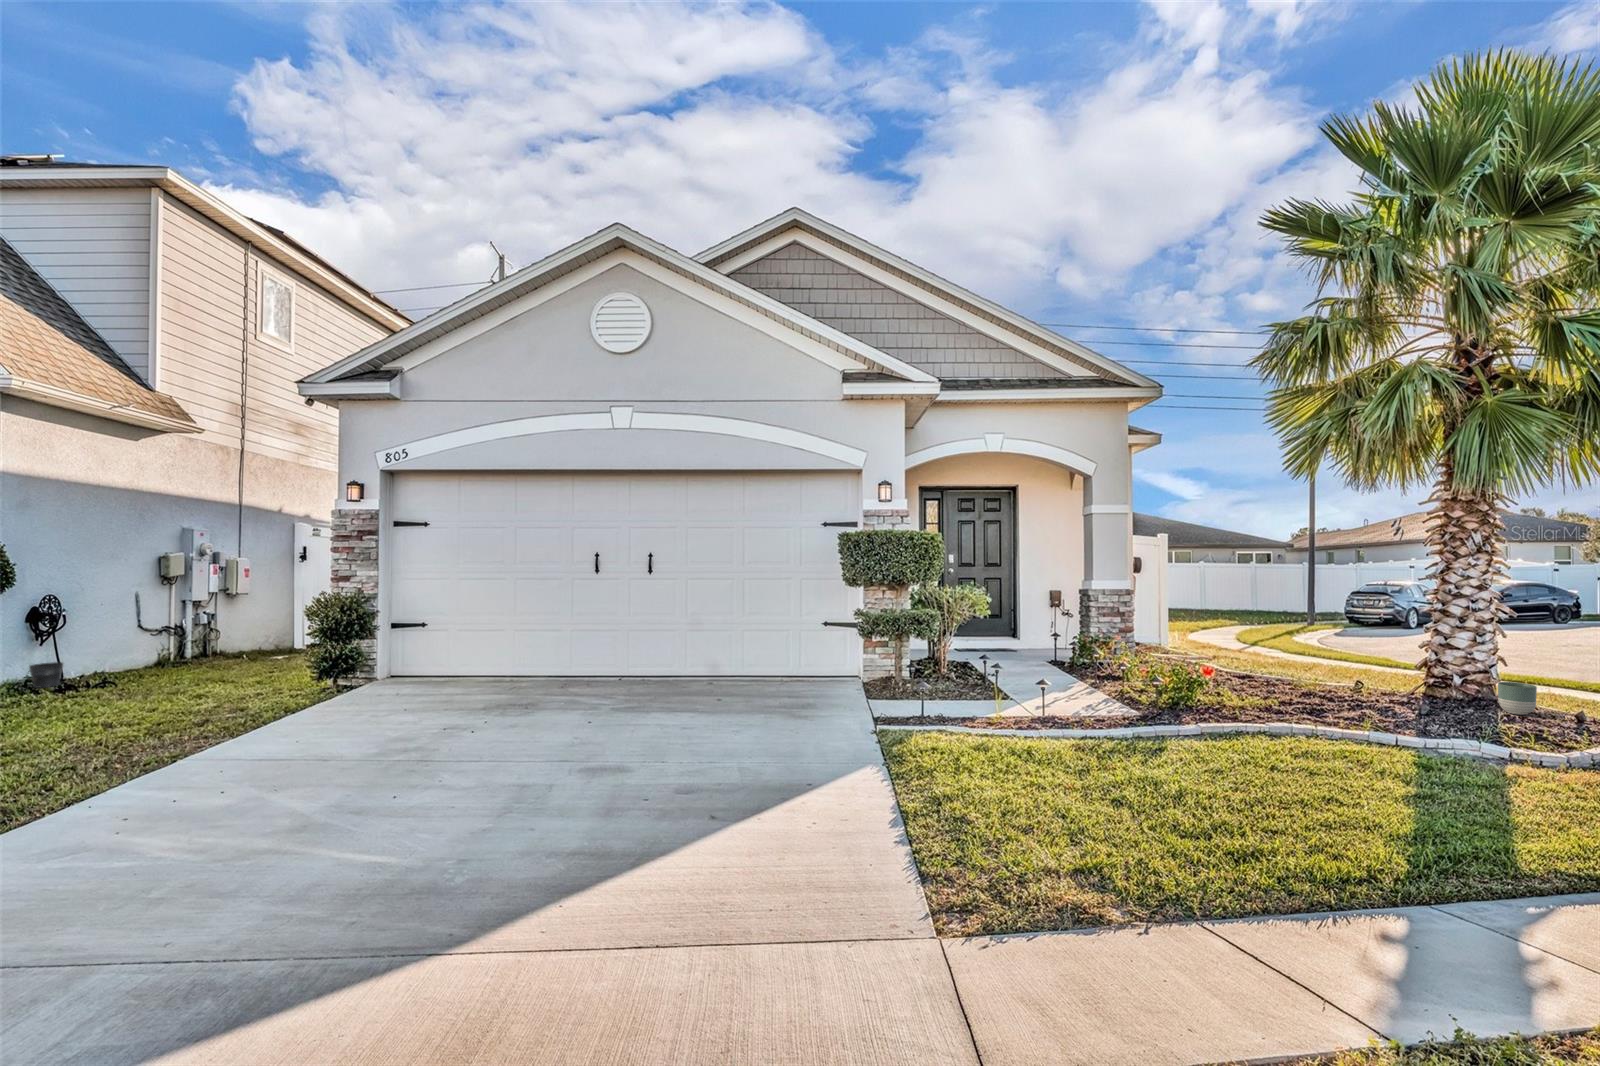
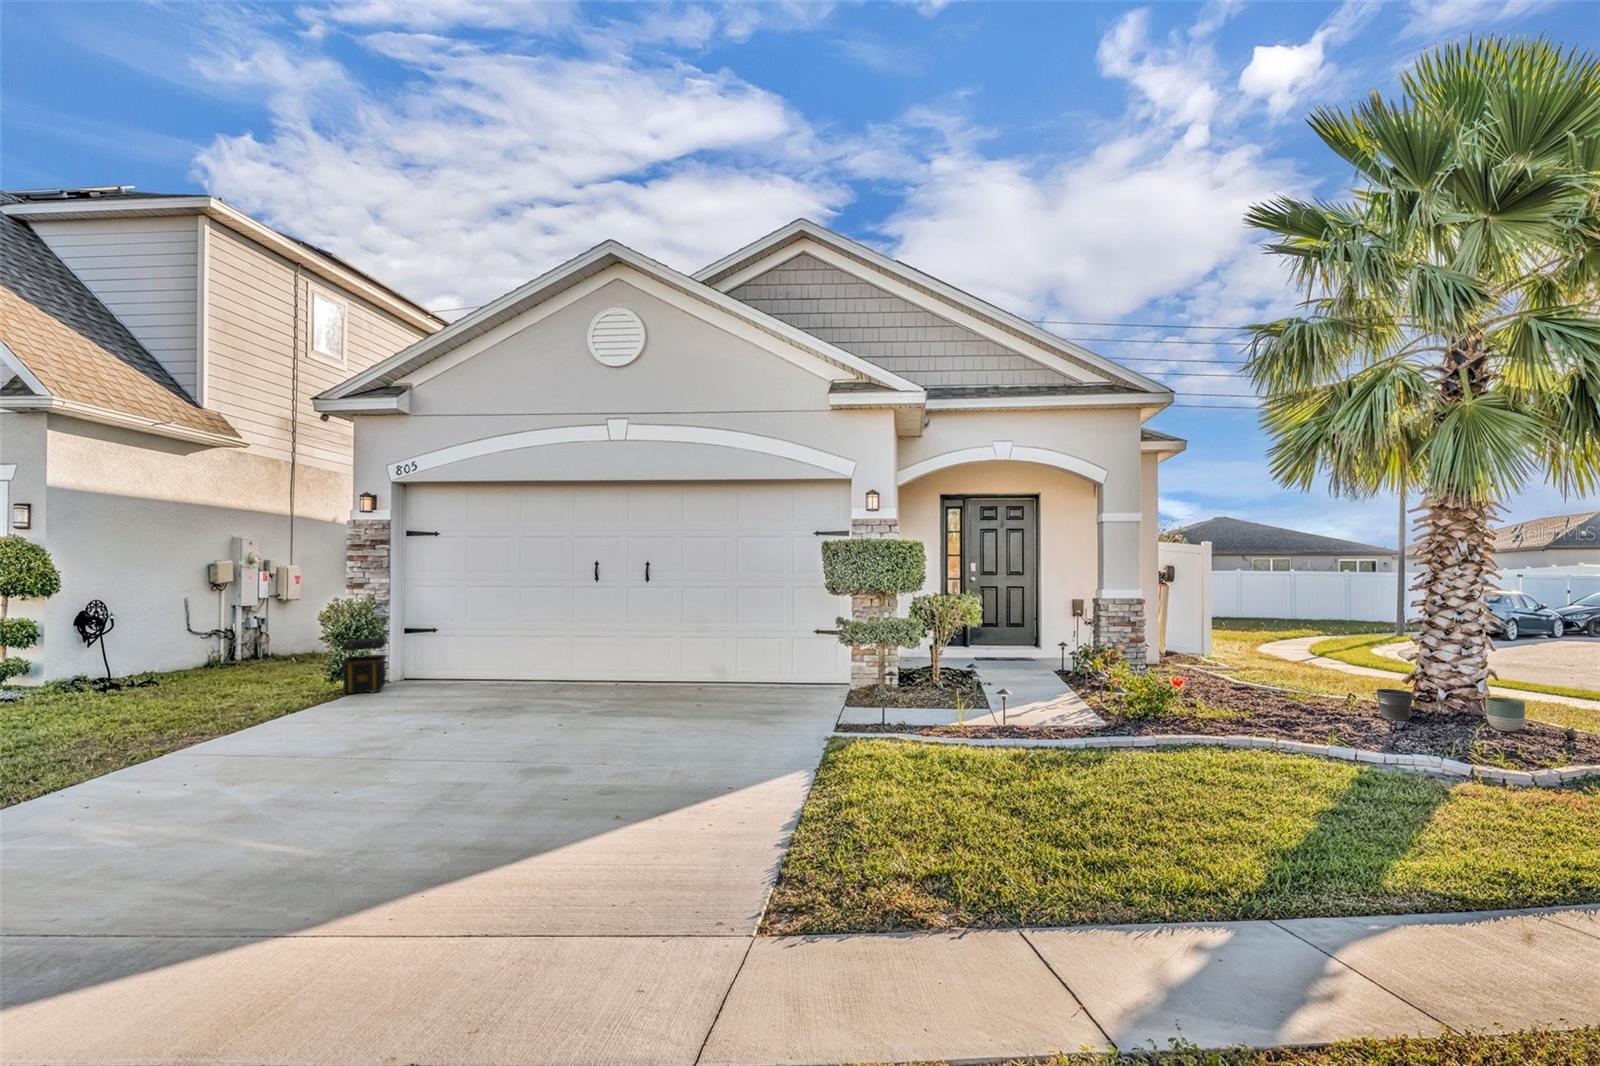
toolbox: none [325,635,372,696] -> present [342,638,386,694]
bucket: present [28,662,63,688] -> present [1372,689,1416,720]

